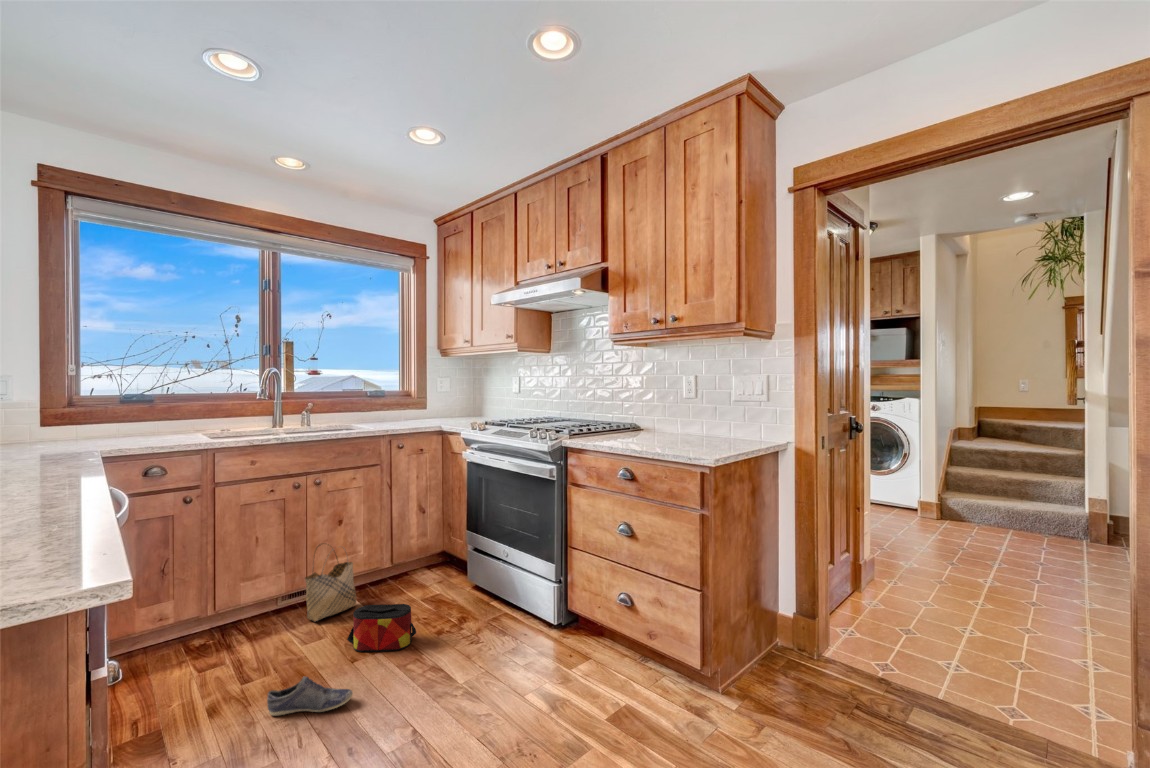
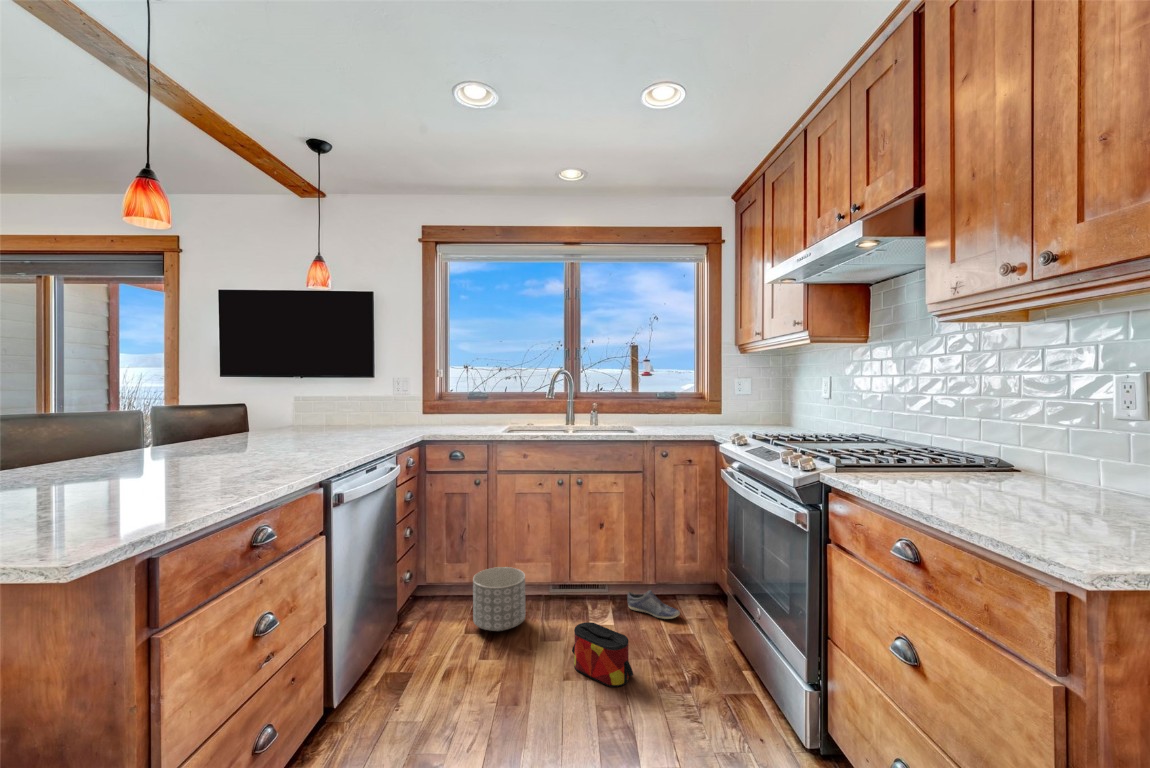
woven basket: present [305,544,356,621] -> none [557,543,606,620]
planter: none [204,585,273,658] -> present [473,567,525,631]
shoe: present [267,677,353,716] -> present [628,590,680,619]

